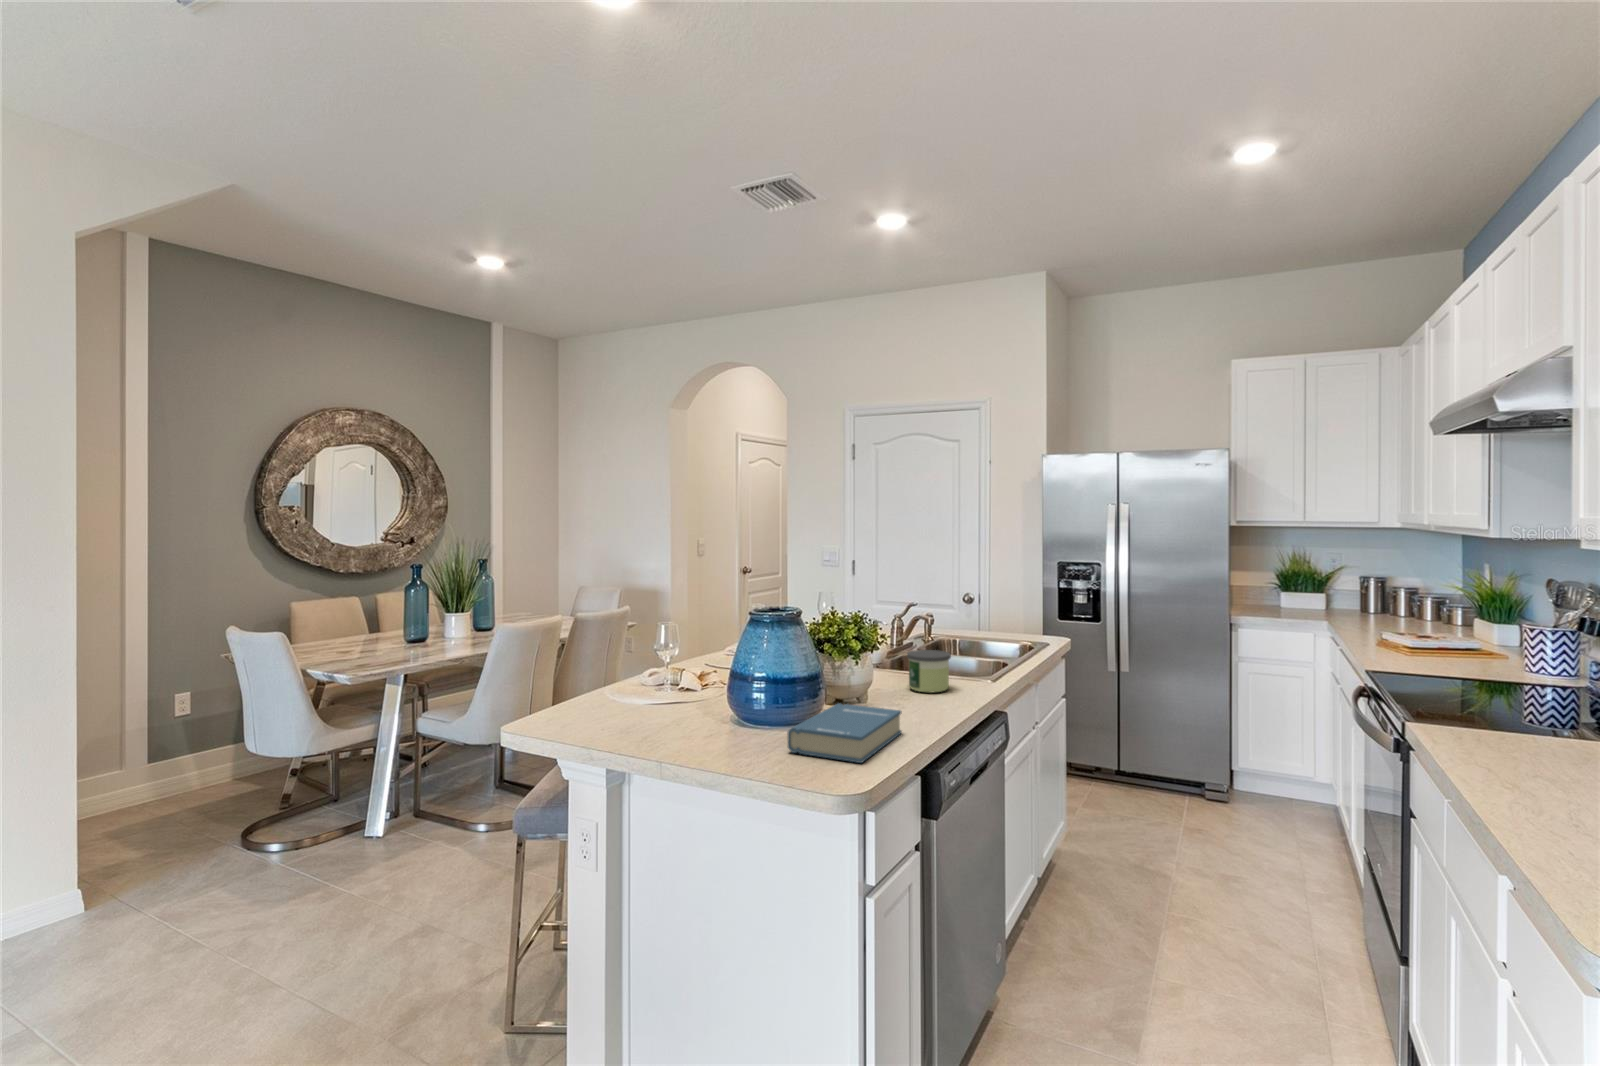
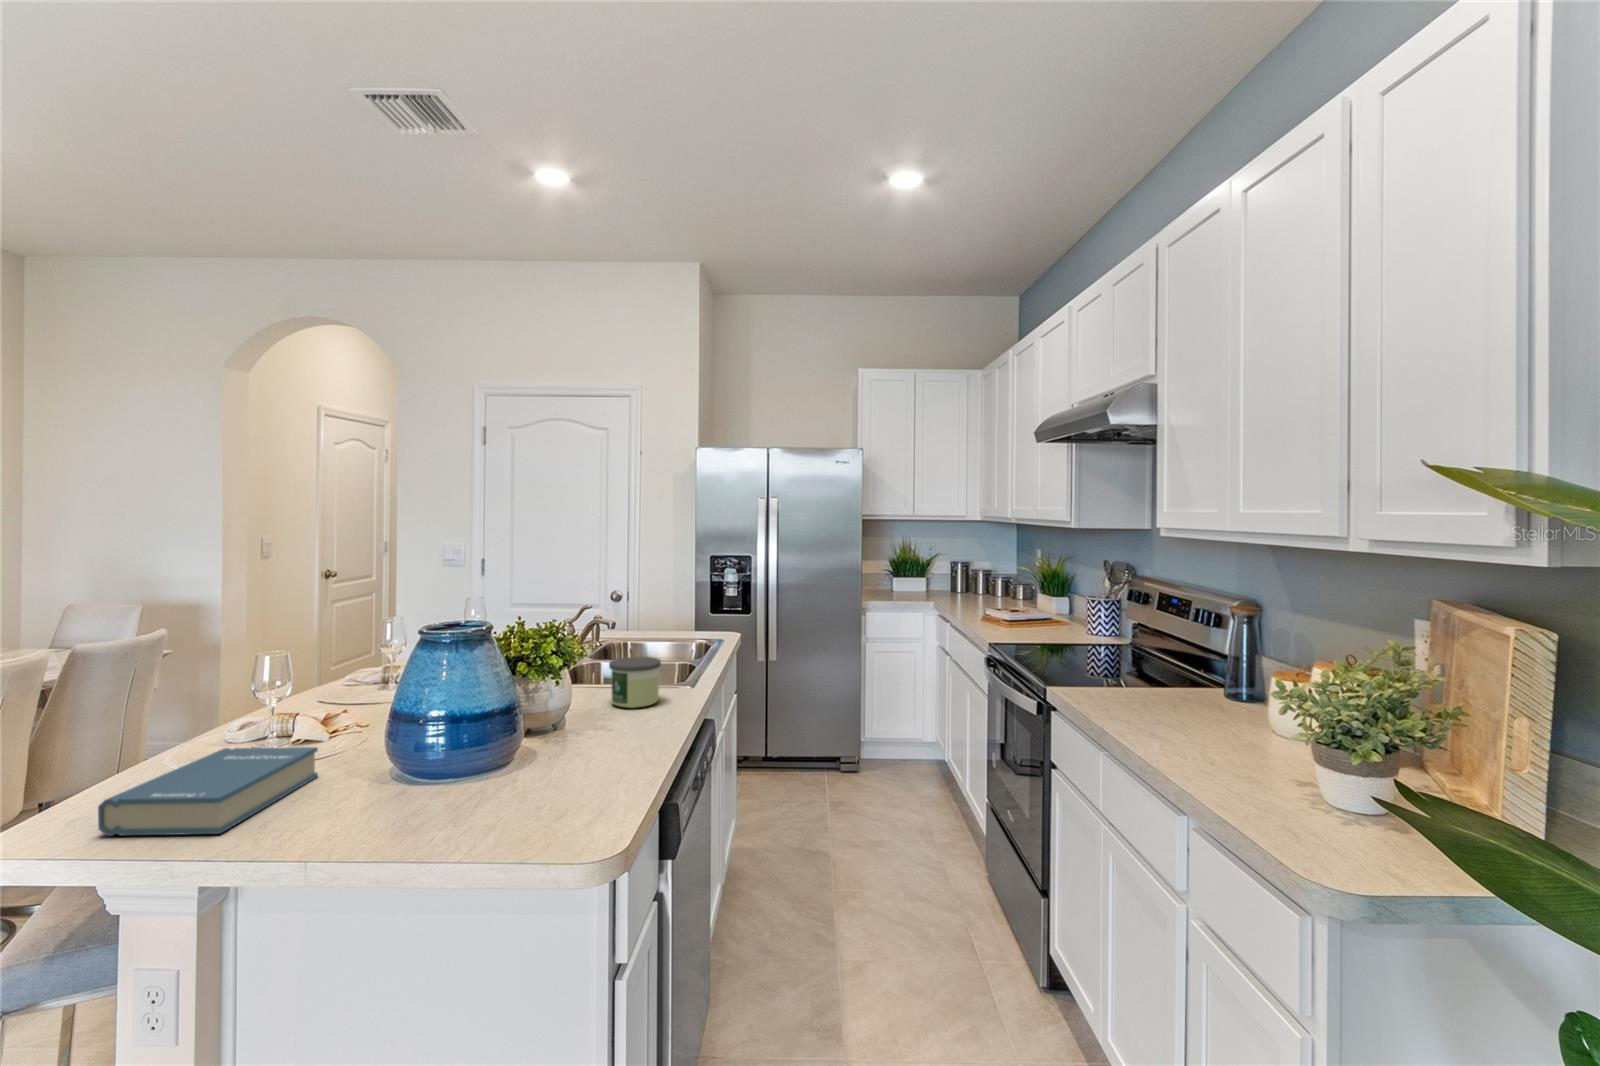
hardback book: present [788,704,902,763] -> present [98,747,318,836]

